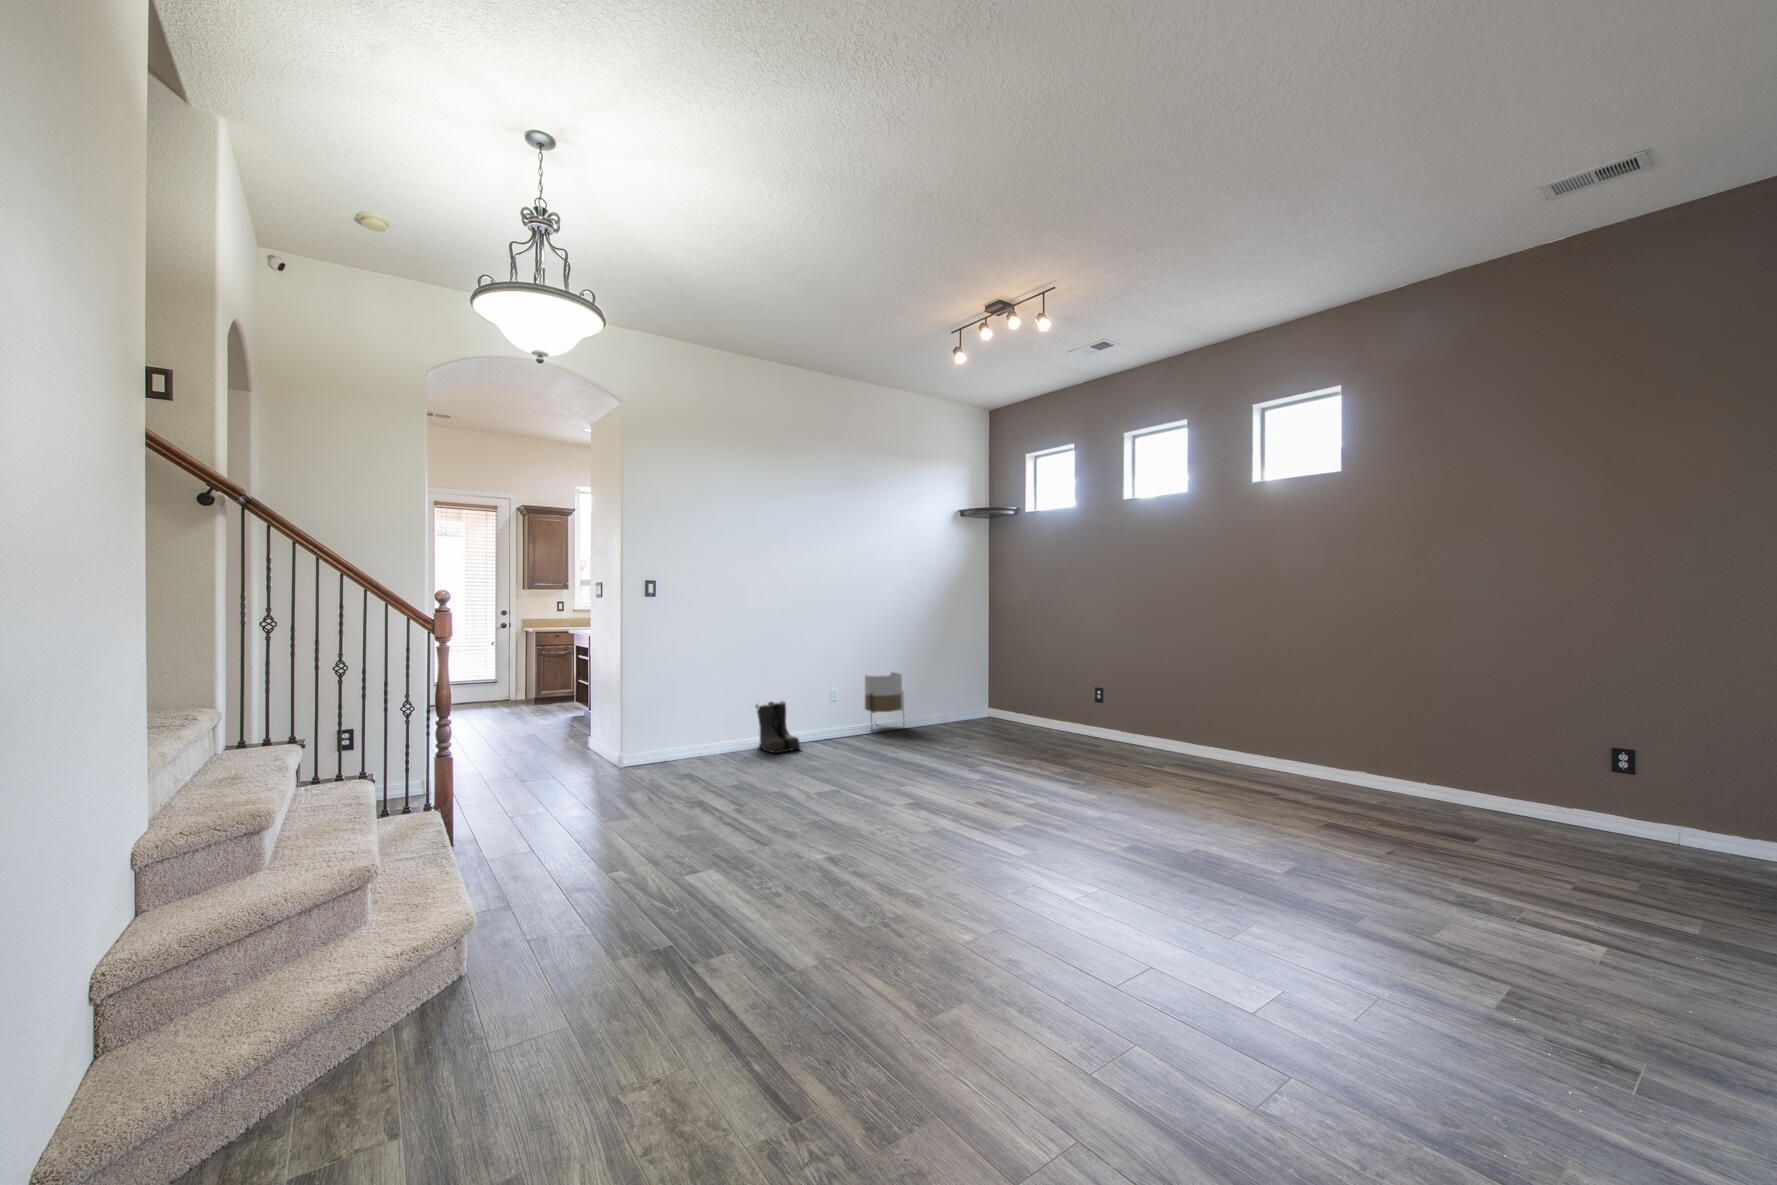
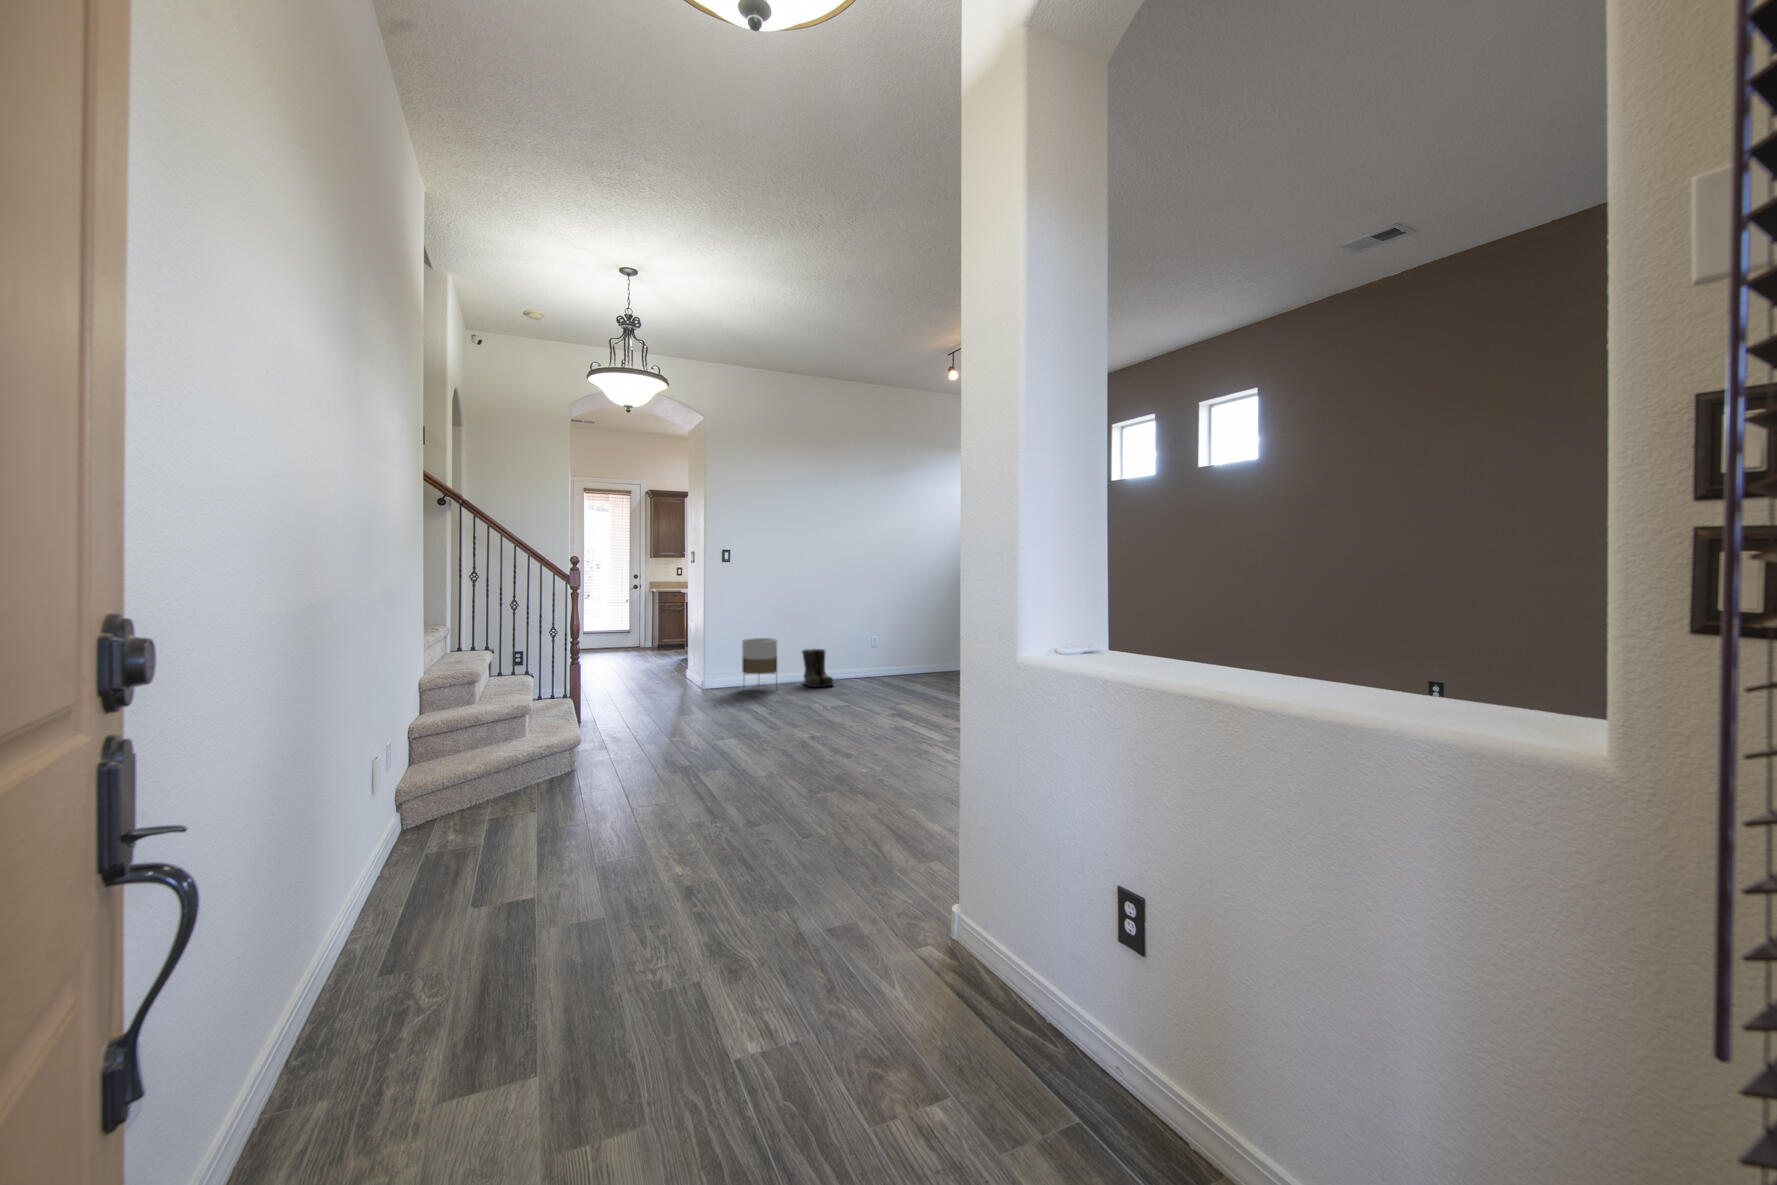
planter: present [864,672,903,713] -> present [742,638,777,675]

